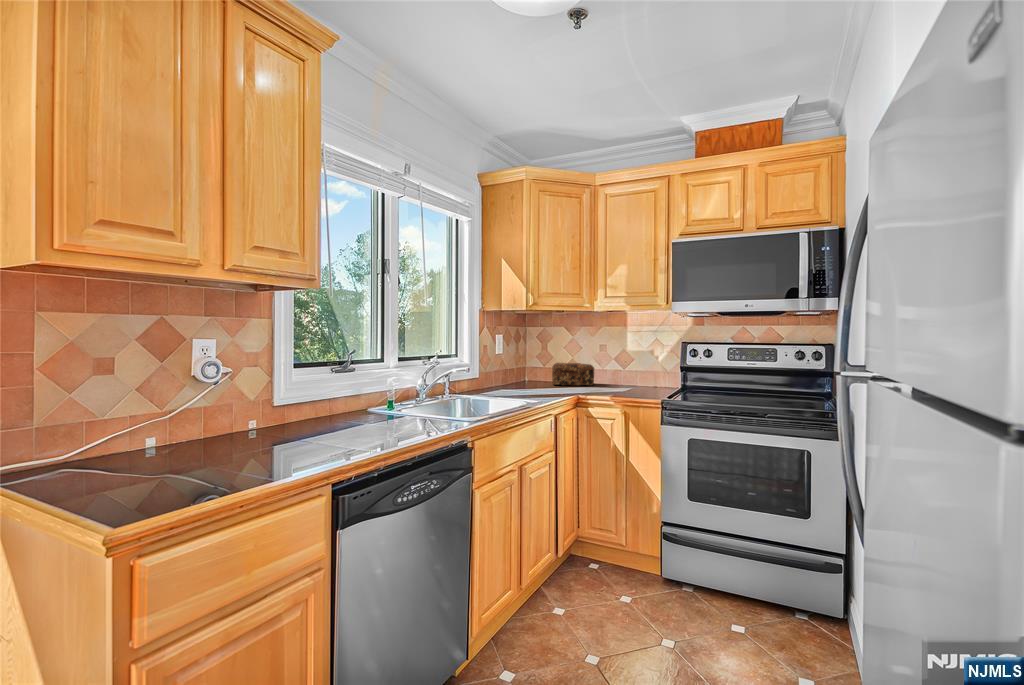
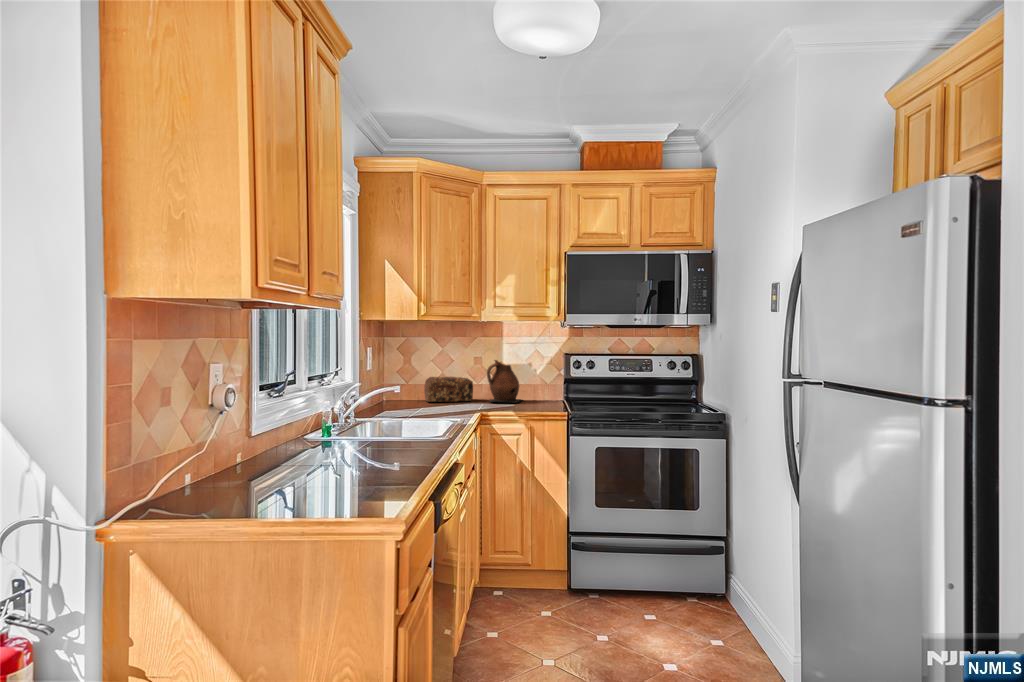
ceramic pitcher: none [604,348,642,389] -> present [487,360,521,403]

